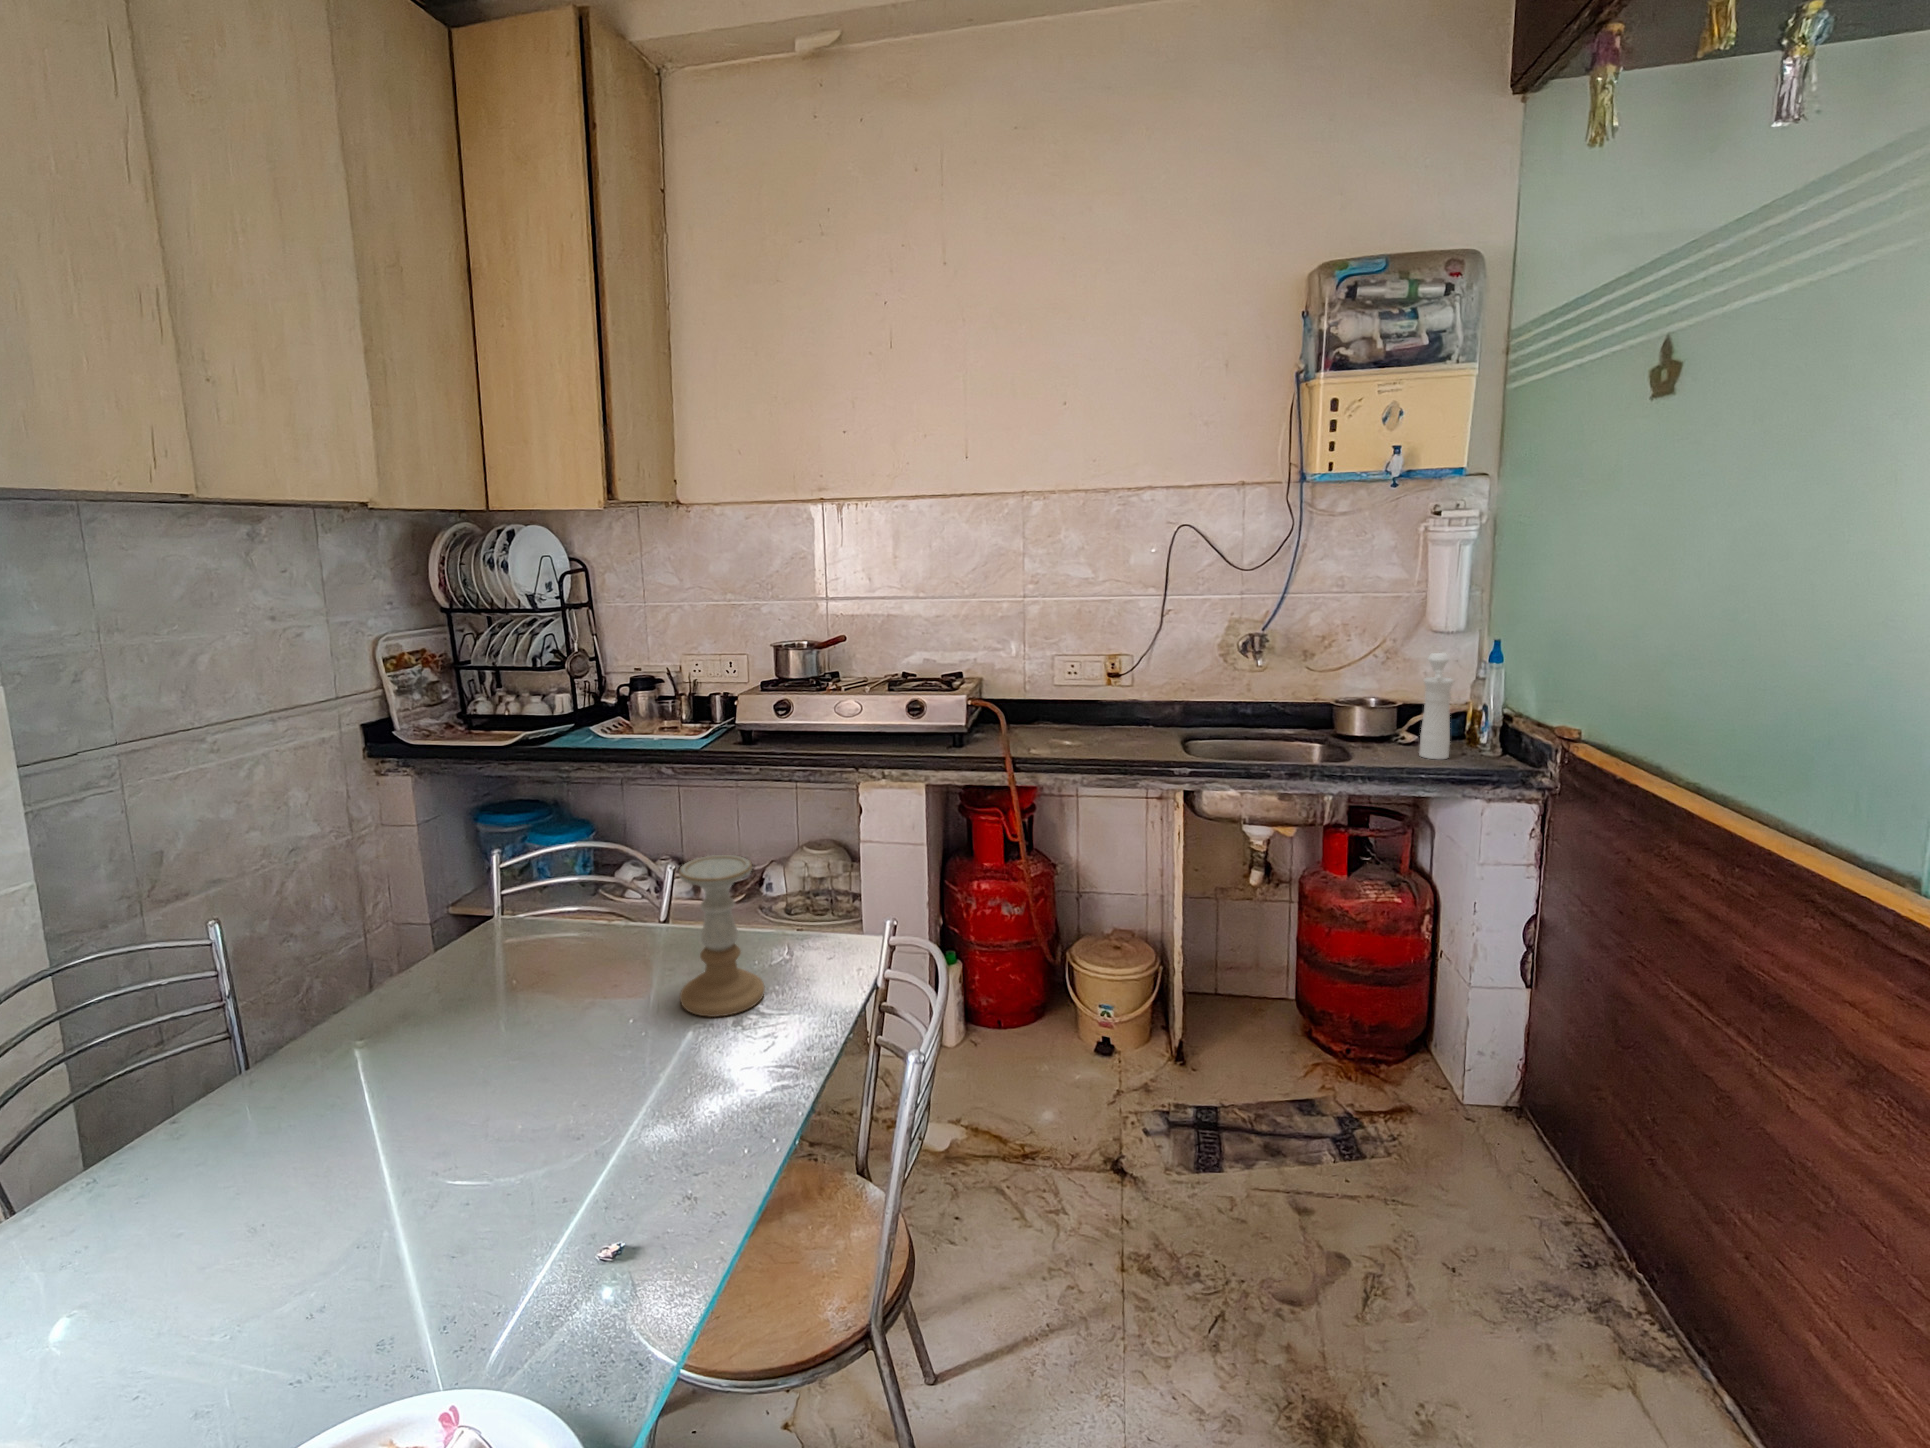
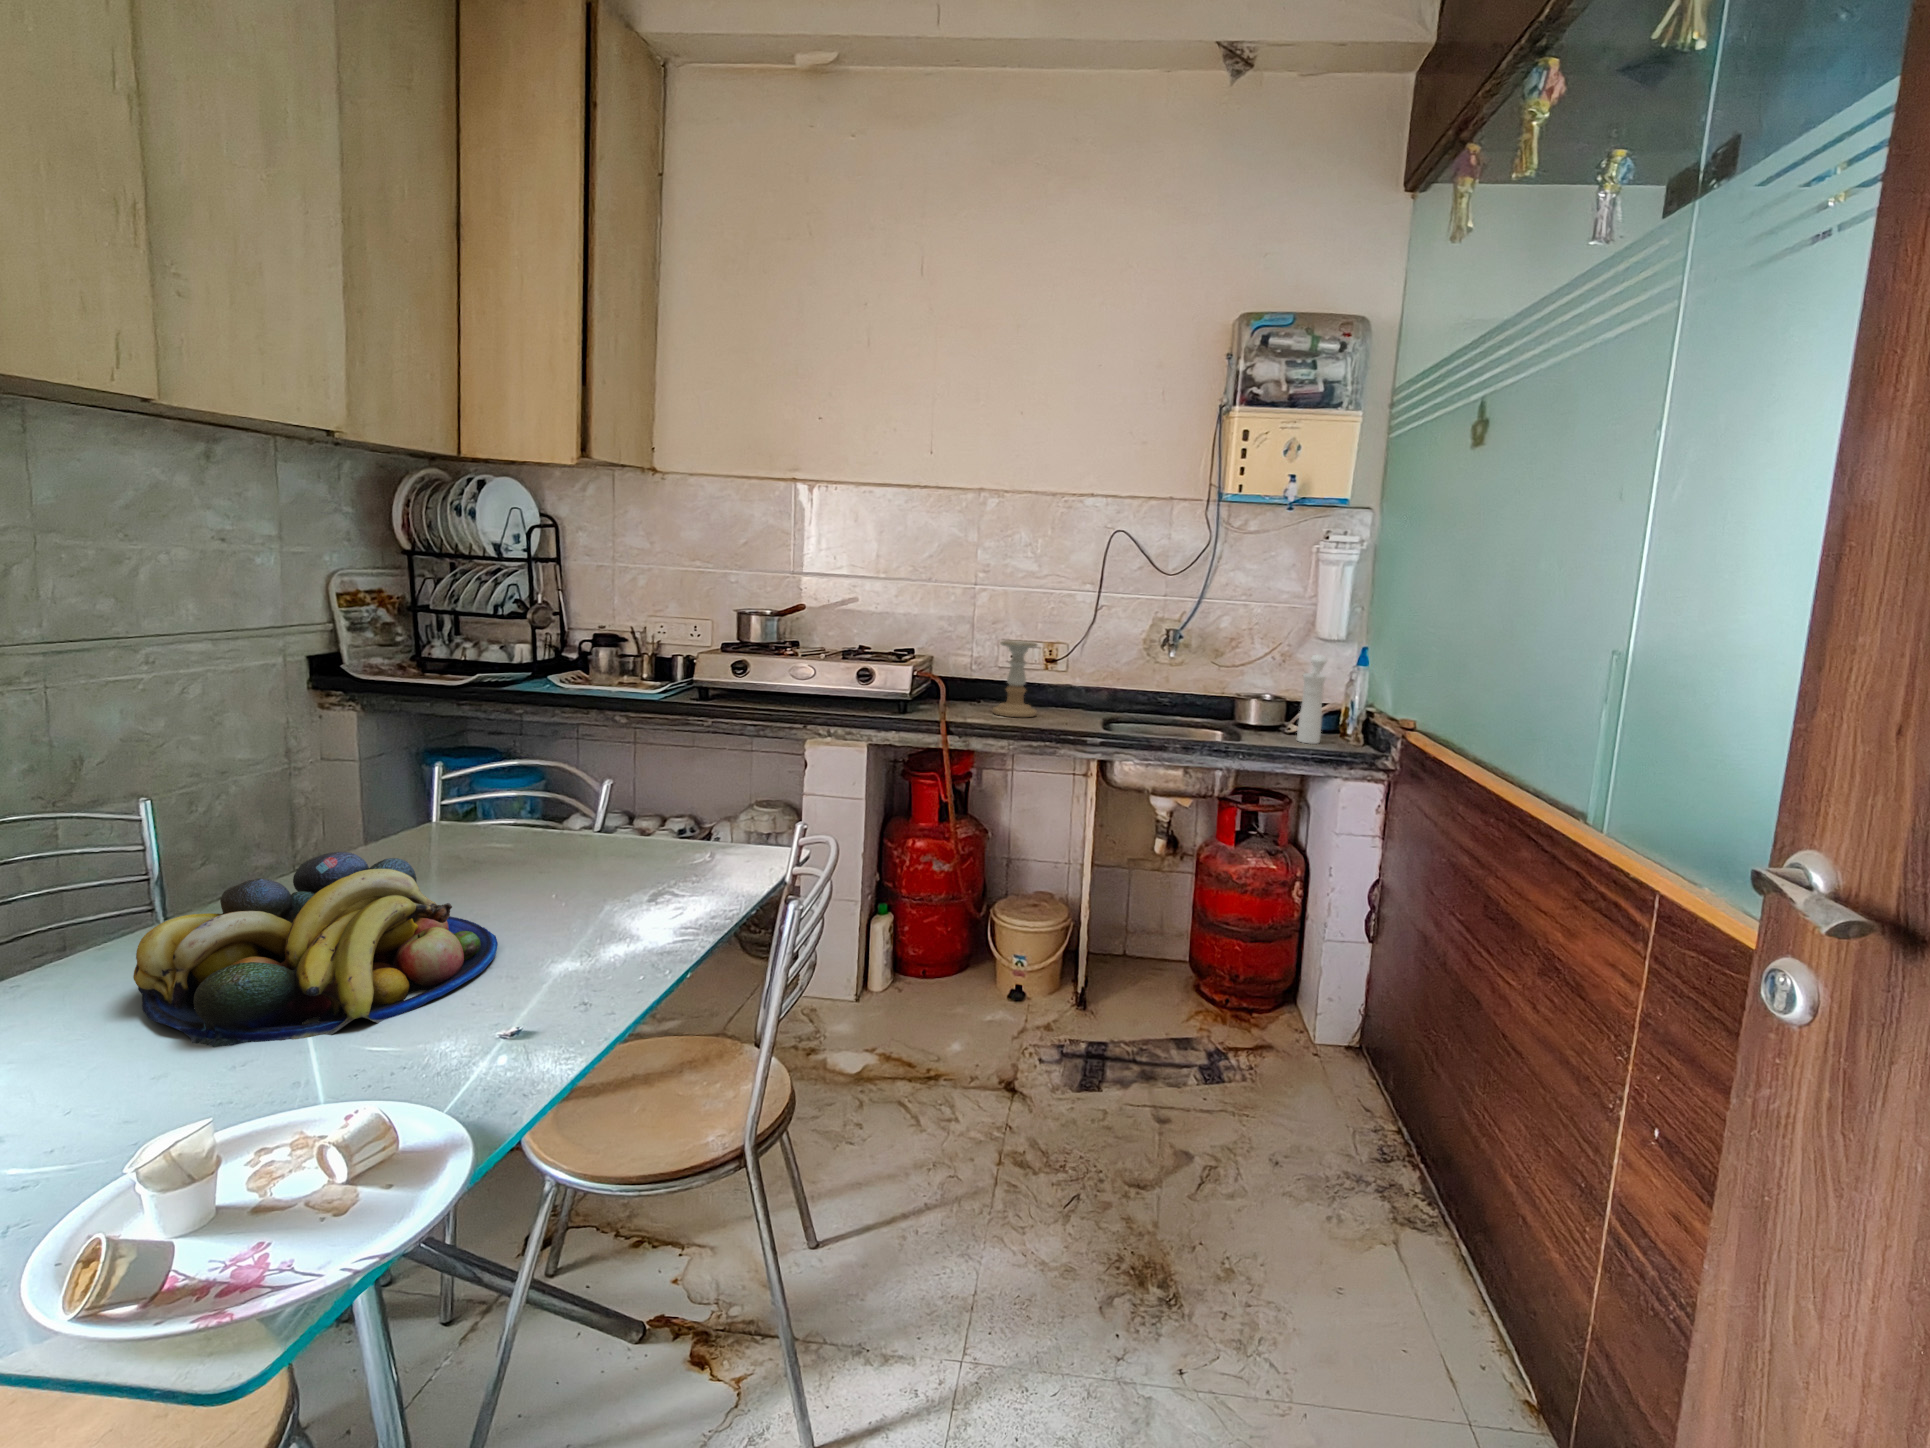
candle holder: present [679,855,765,1017] -> present [993,640,1037,717]
fruit bowl: none [232,995,589,1262] -> present [133,852,498,1047]

